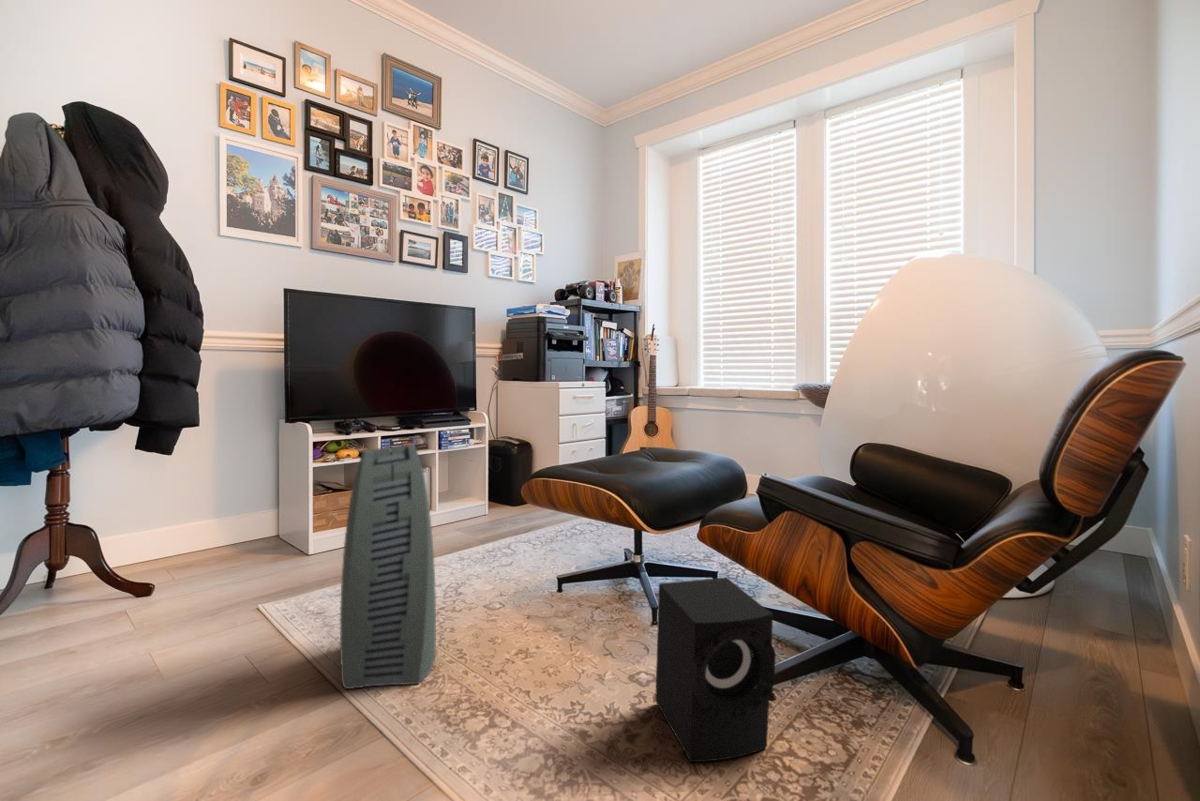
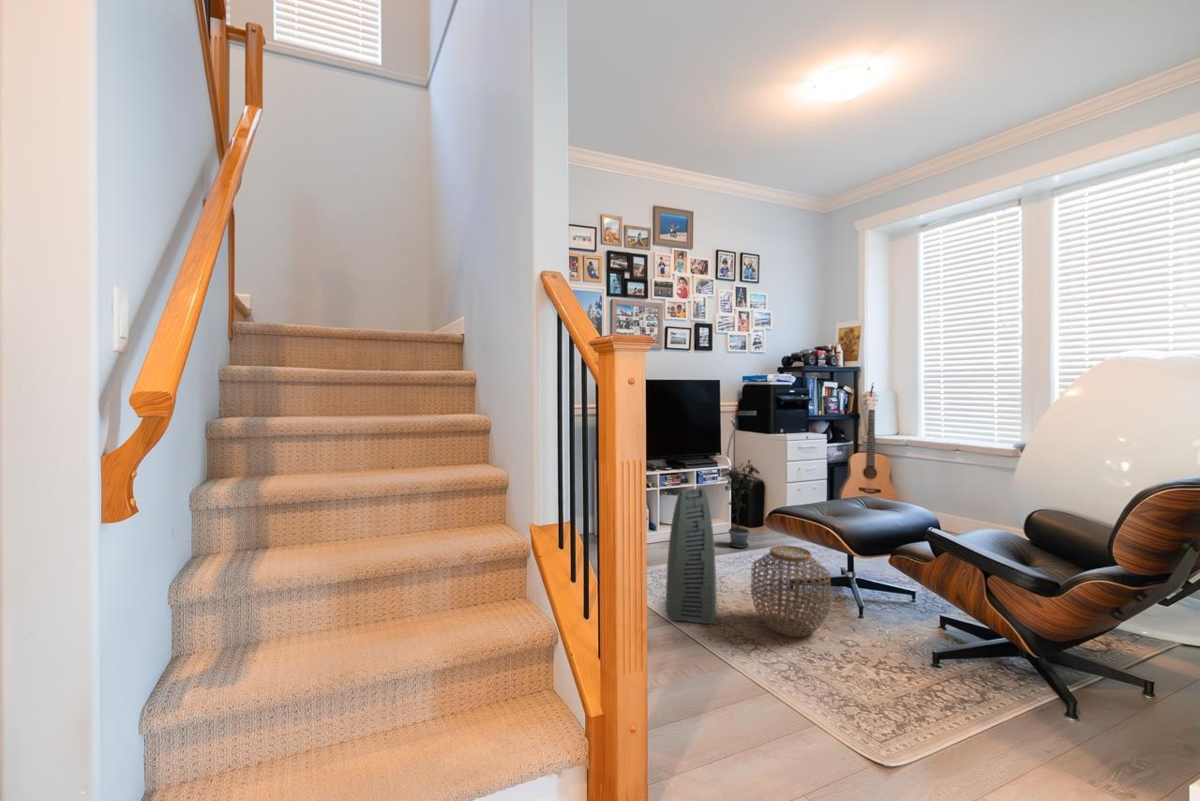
potted plant: none [470,411,524,530] -> present [721,460,759,548]
woven basket: none [492,530,616,681] -> present [751,545,831,636]
speaker: present [655,578,775,762] -> none [857,582,932,687]

